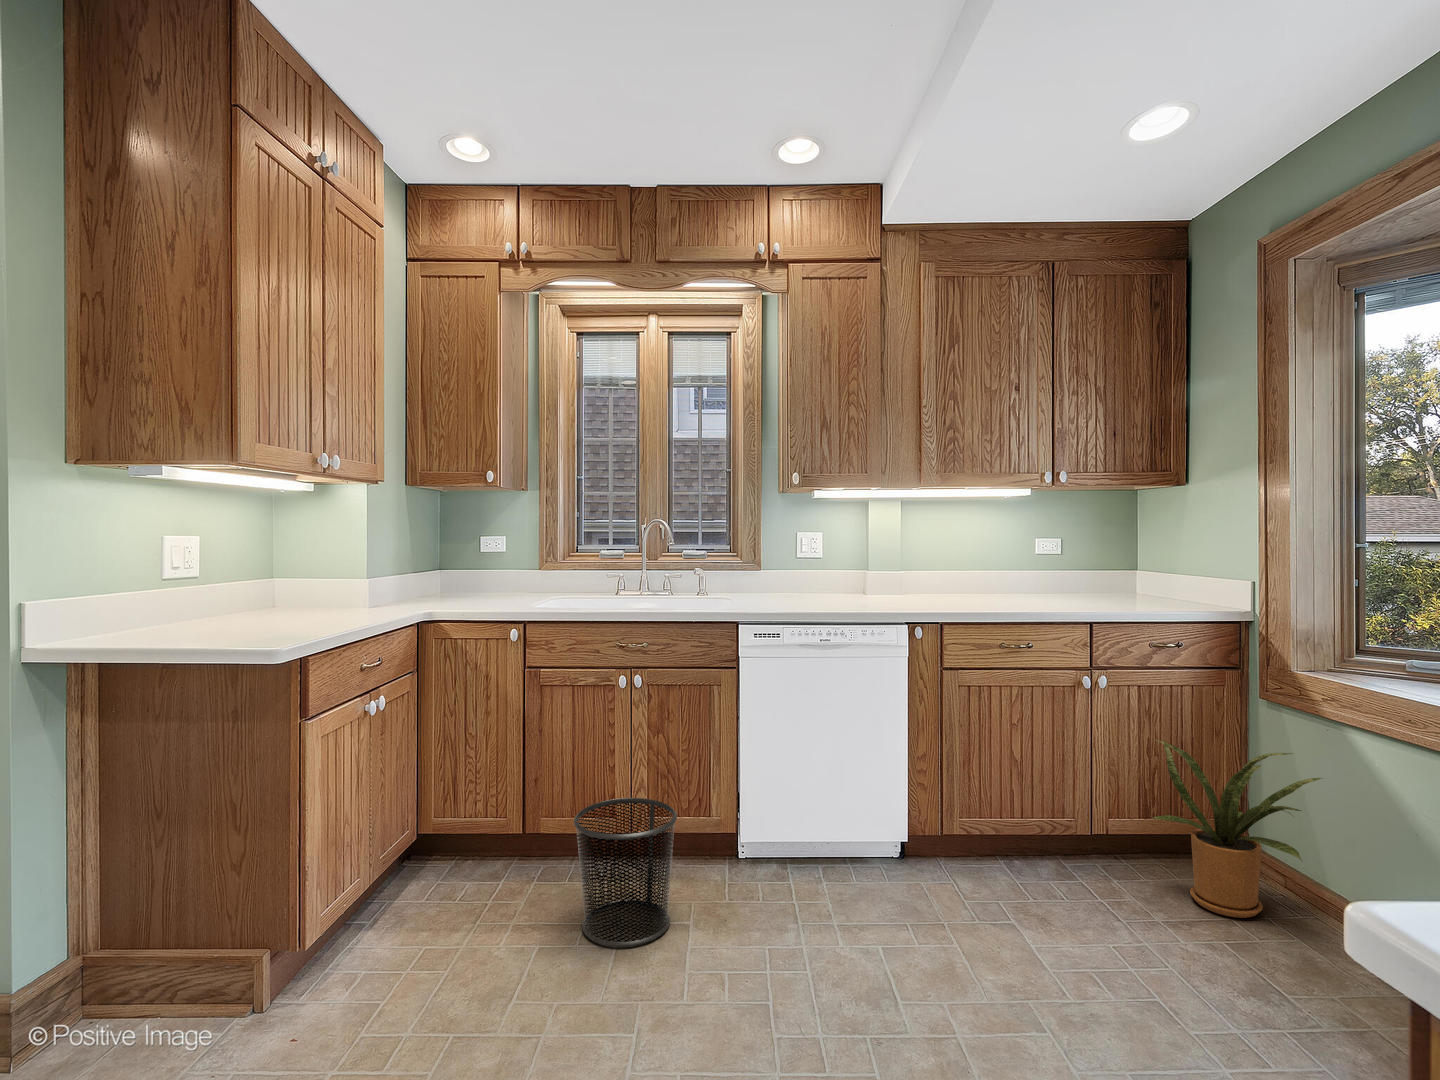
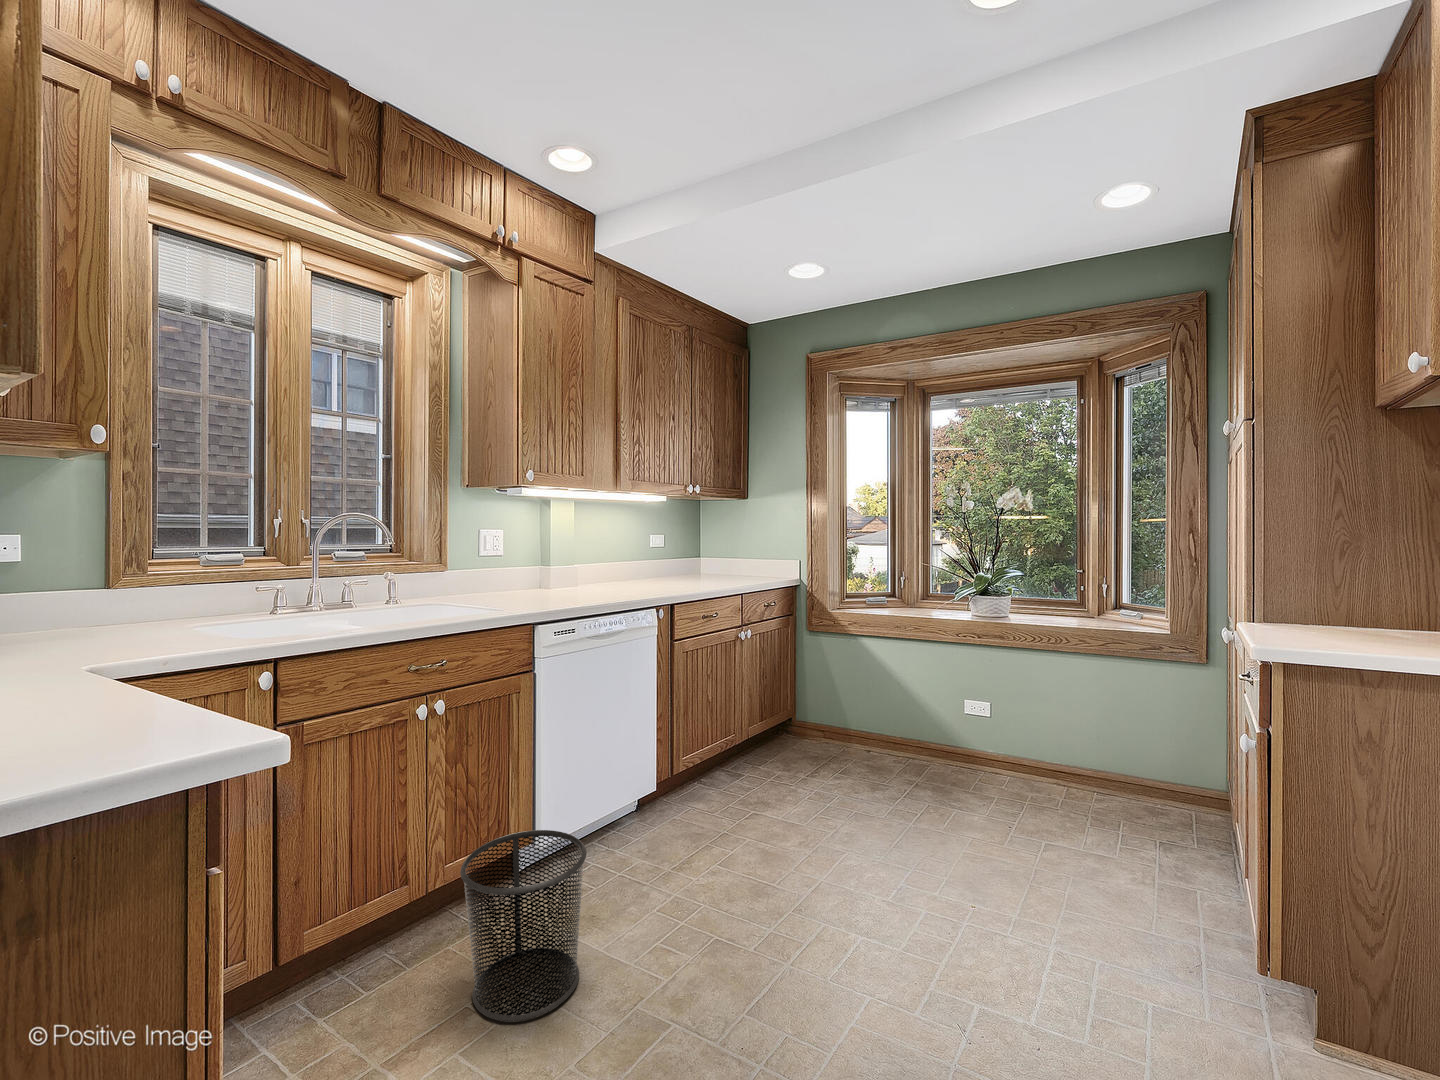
house plant: present [1153,740,1322,918] -> none [769,657,869,767]

